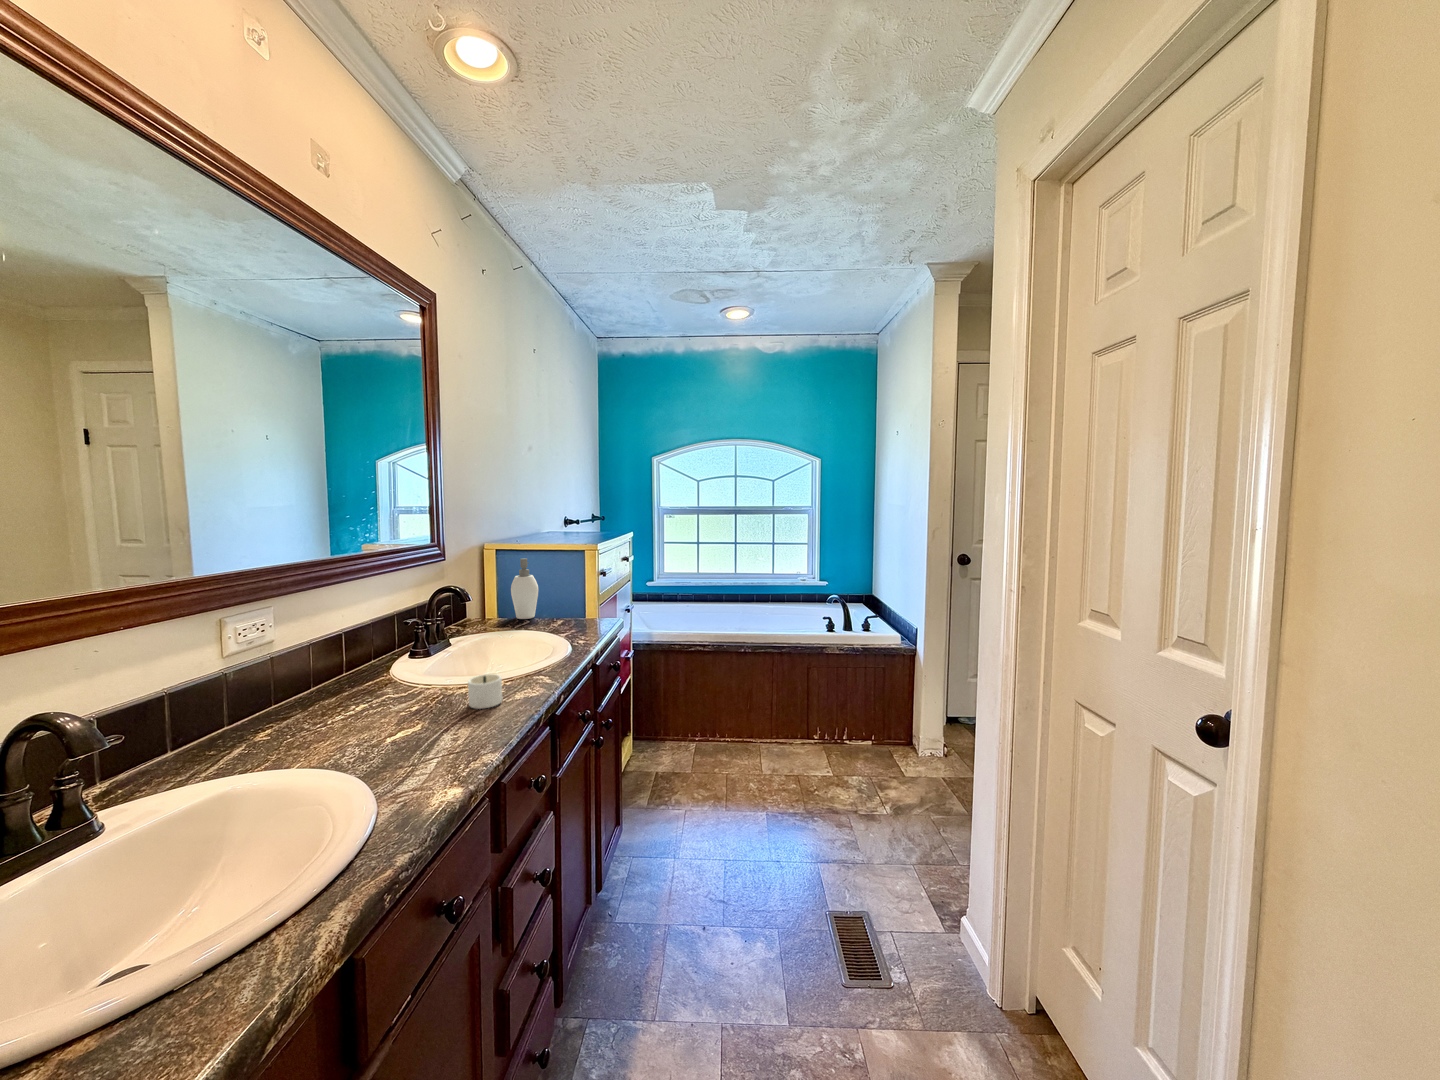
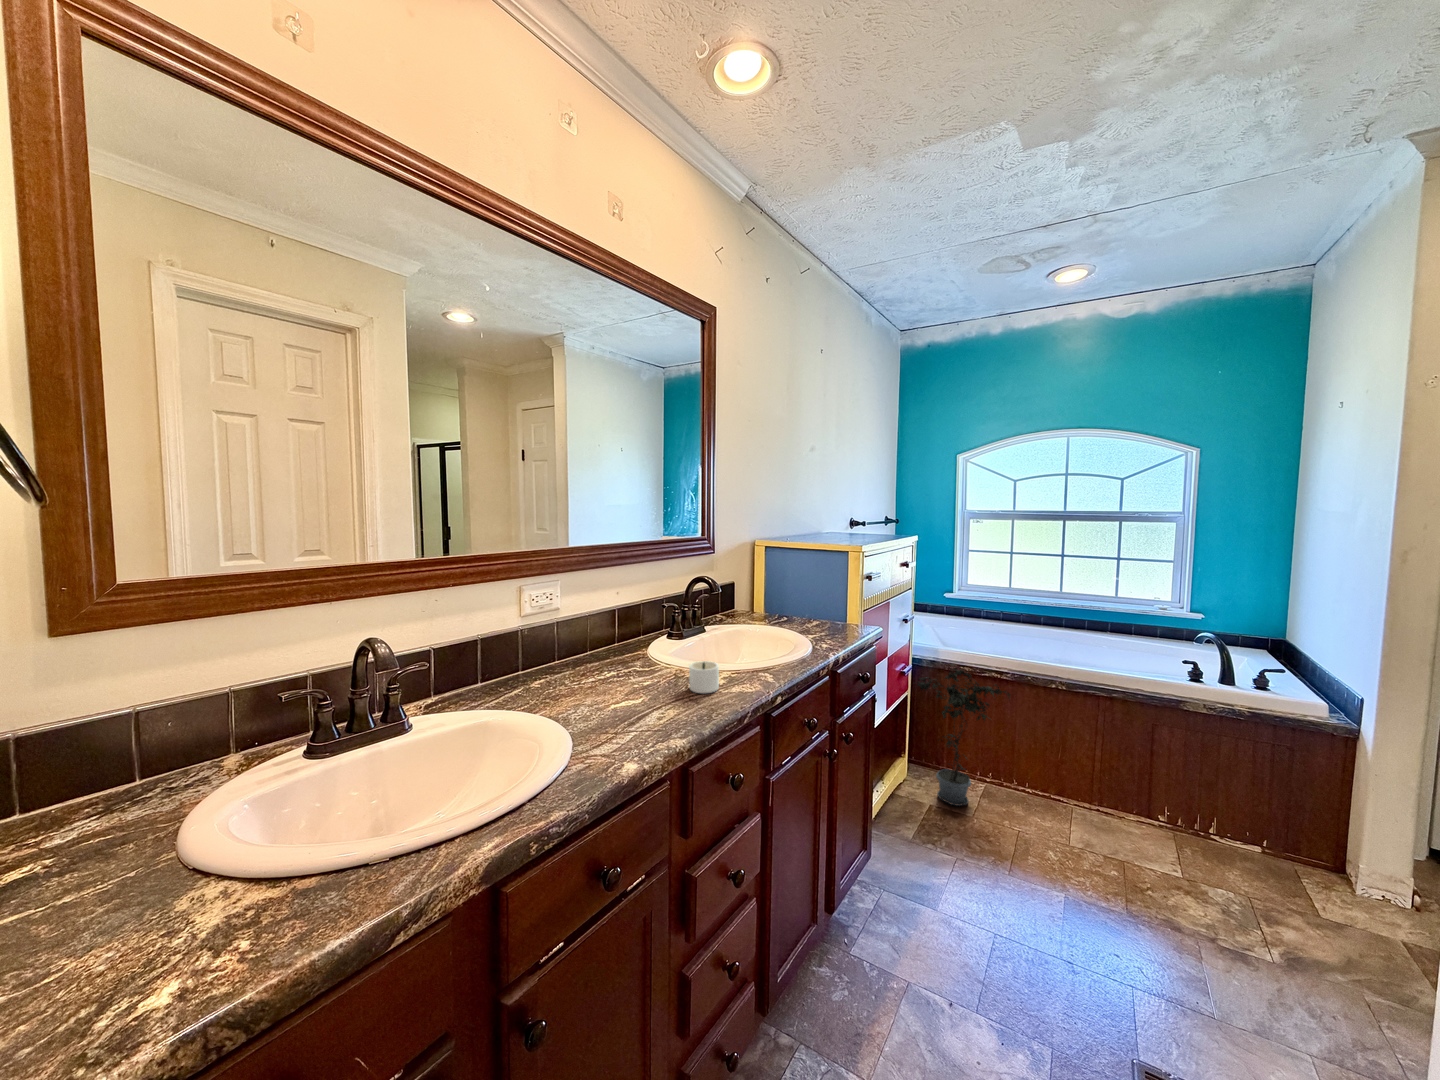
soap dispenser: present [511,558,538,619] -> none [774,556,805,614]
potted plant: none [637,644,716,767] -> present [918,664,1010,806]

